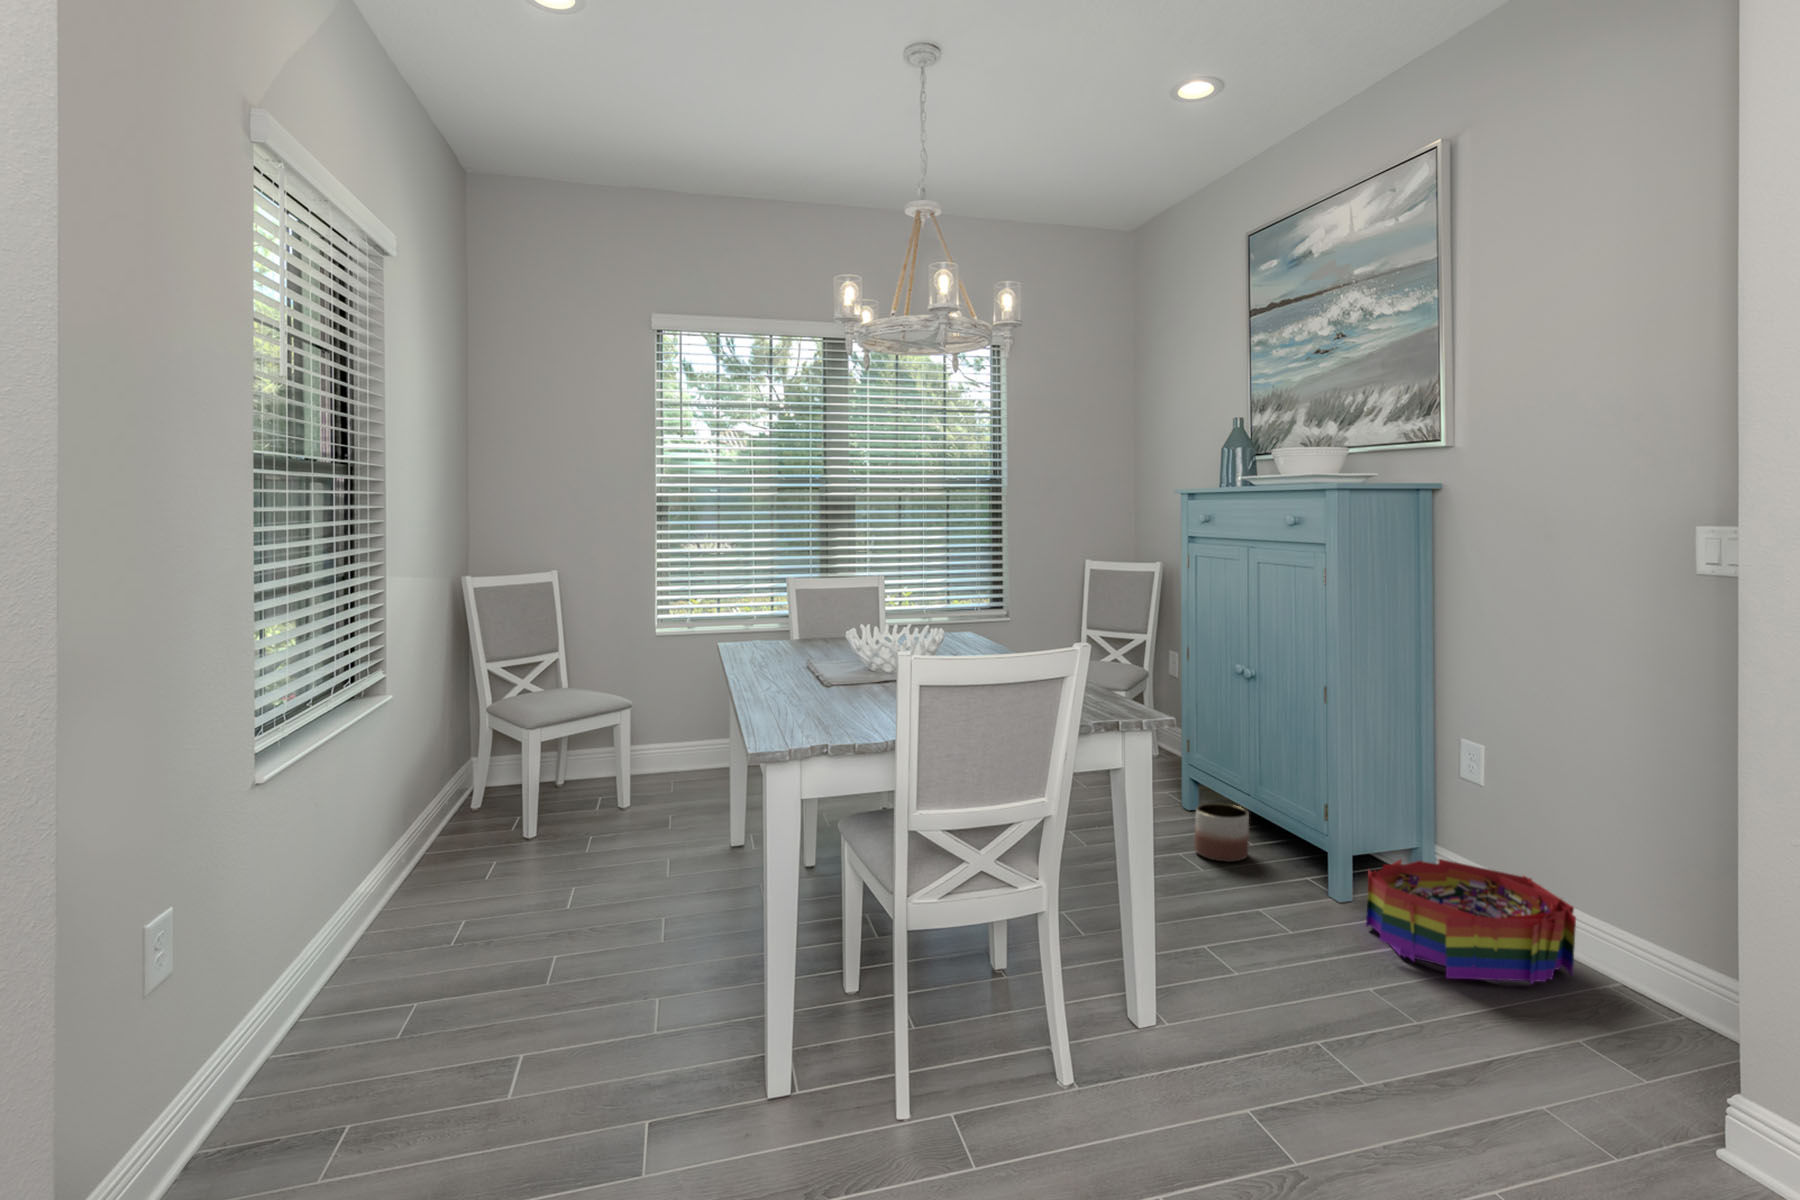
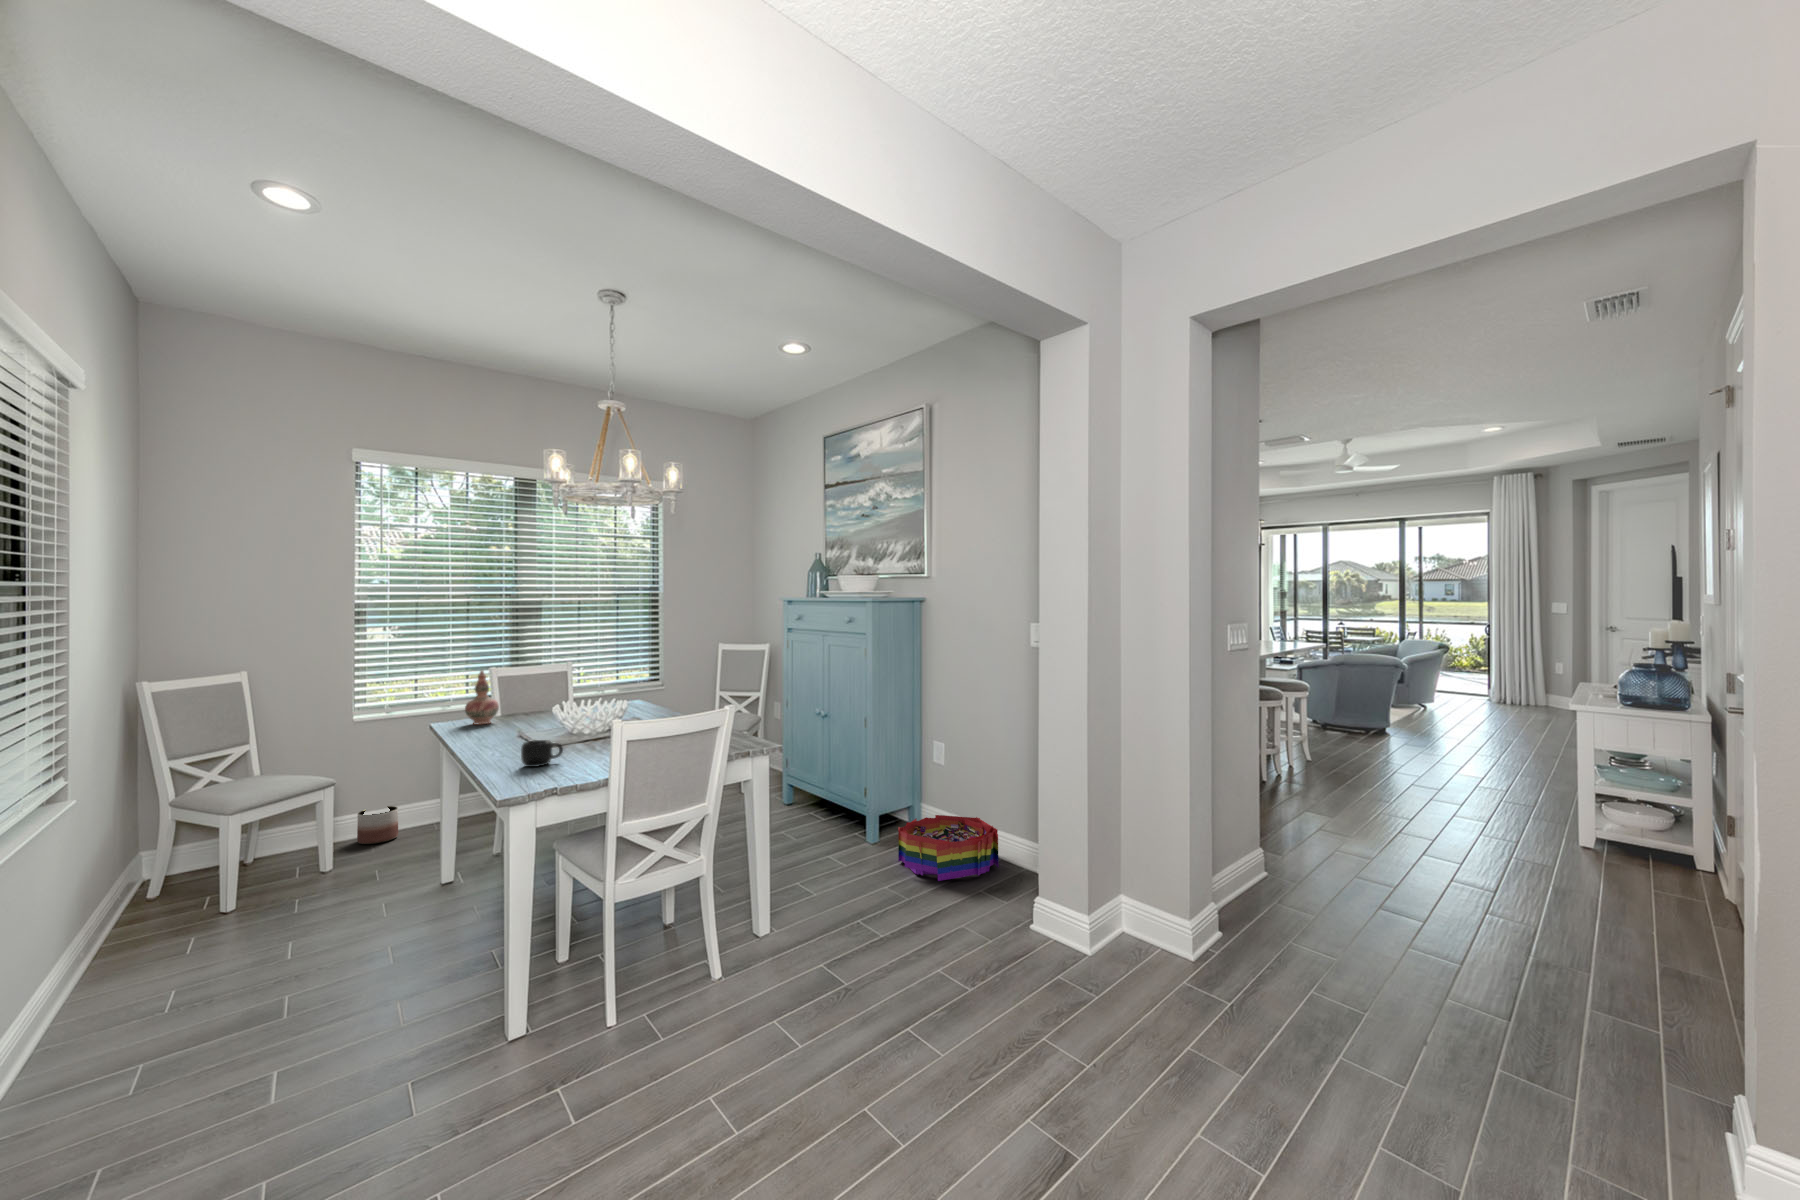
decorative vase: none [755,579,793,649] -> present [465,670,499,724]
mug: none [796,675,850,712] -> present [521,740,563,767]
planter: present [1195,803,1249,862] -> present [357,806,398,844]

